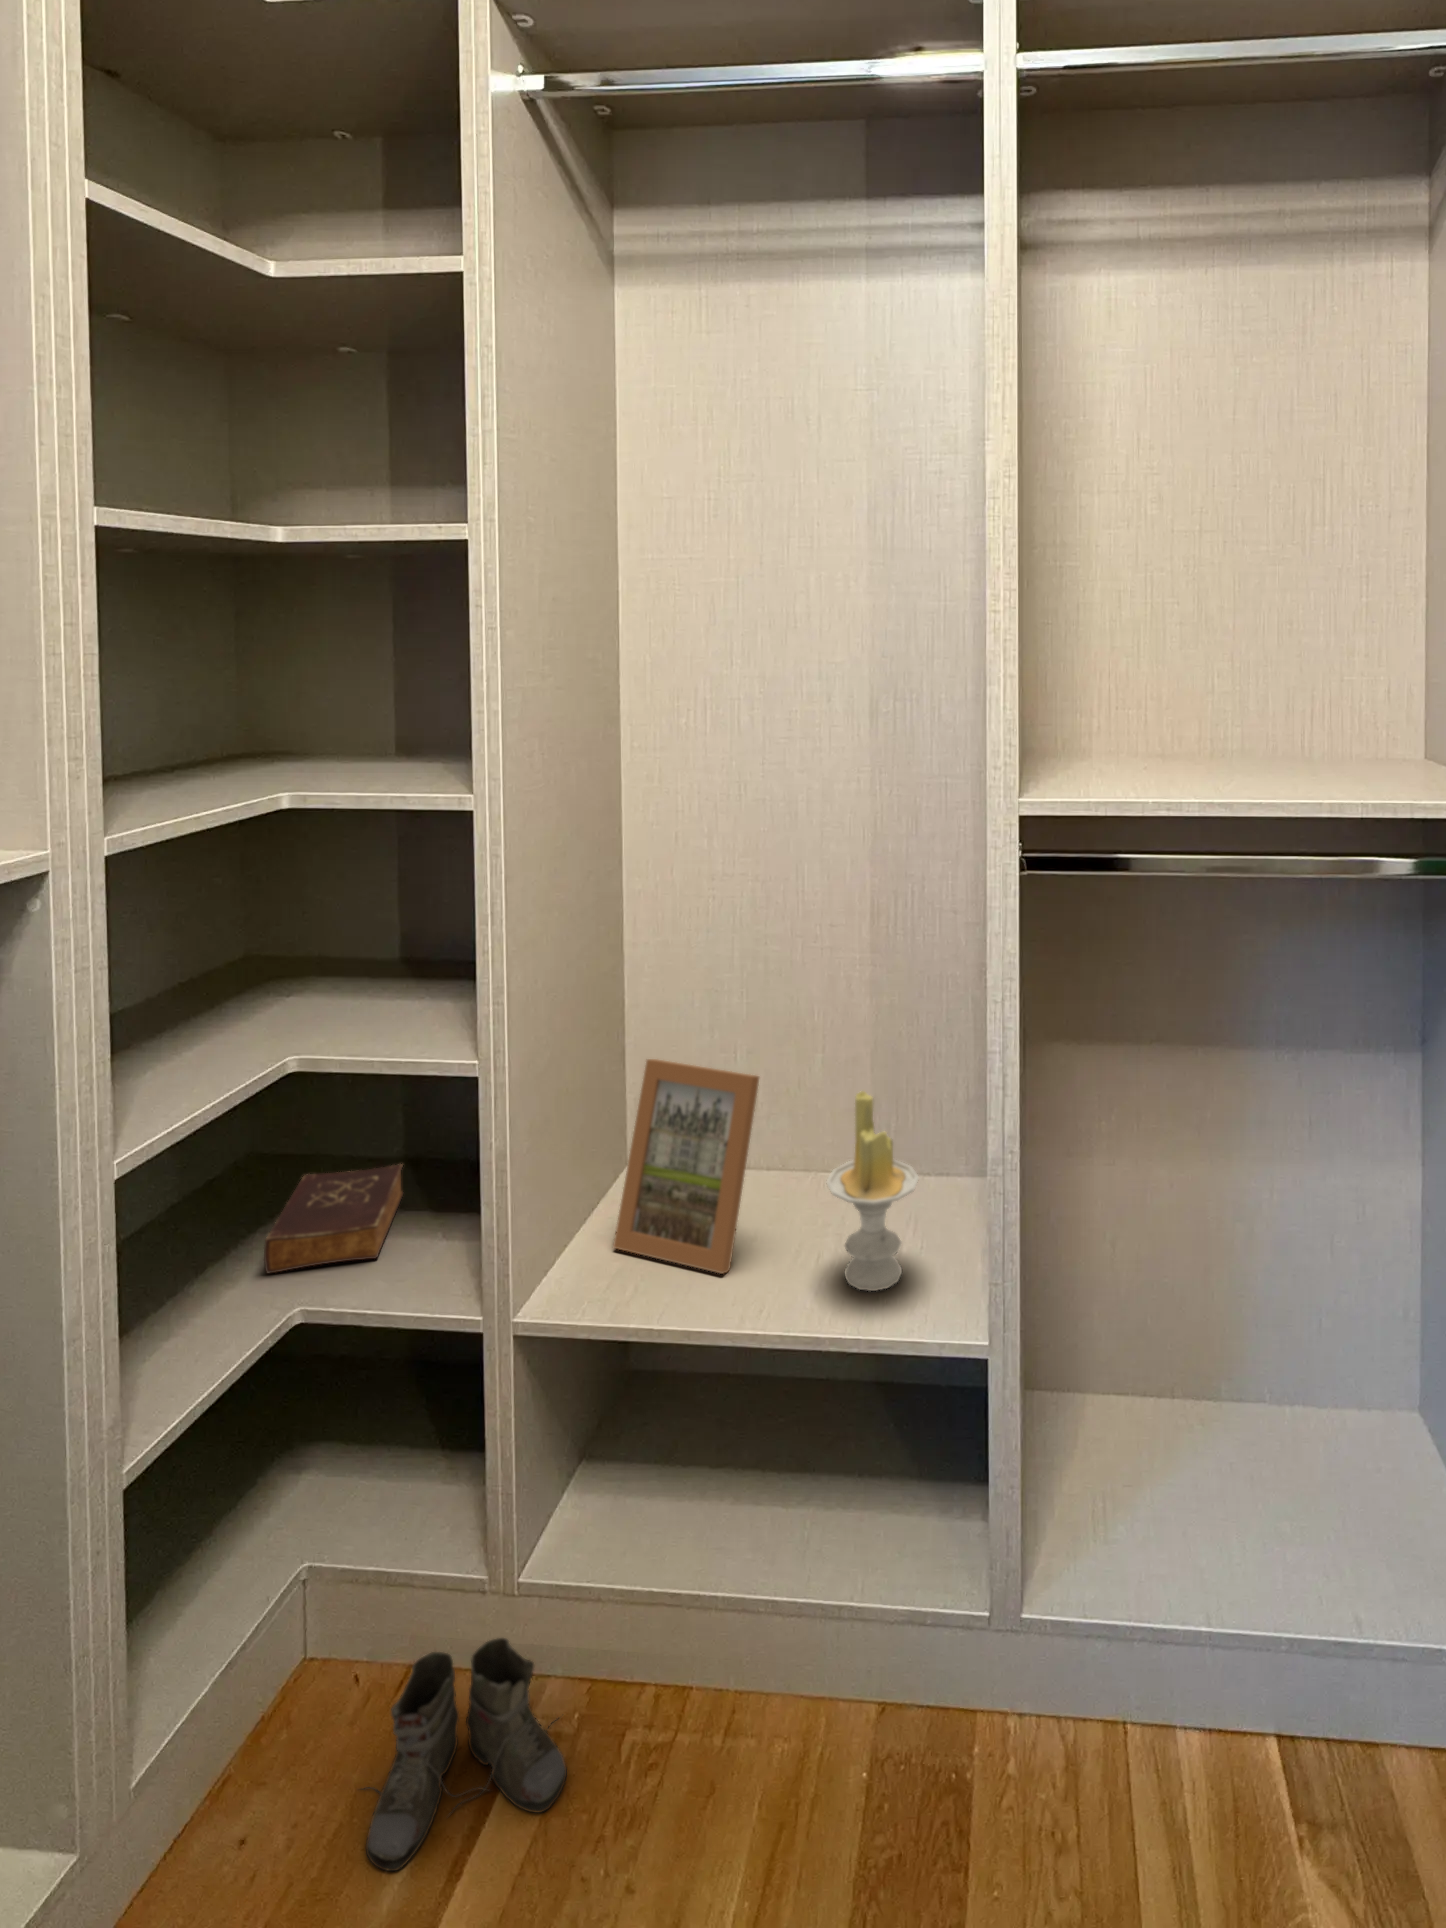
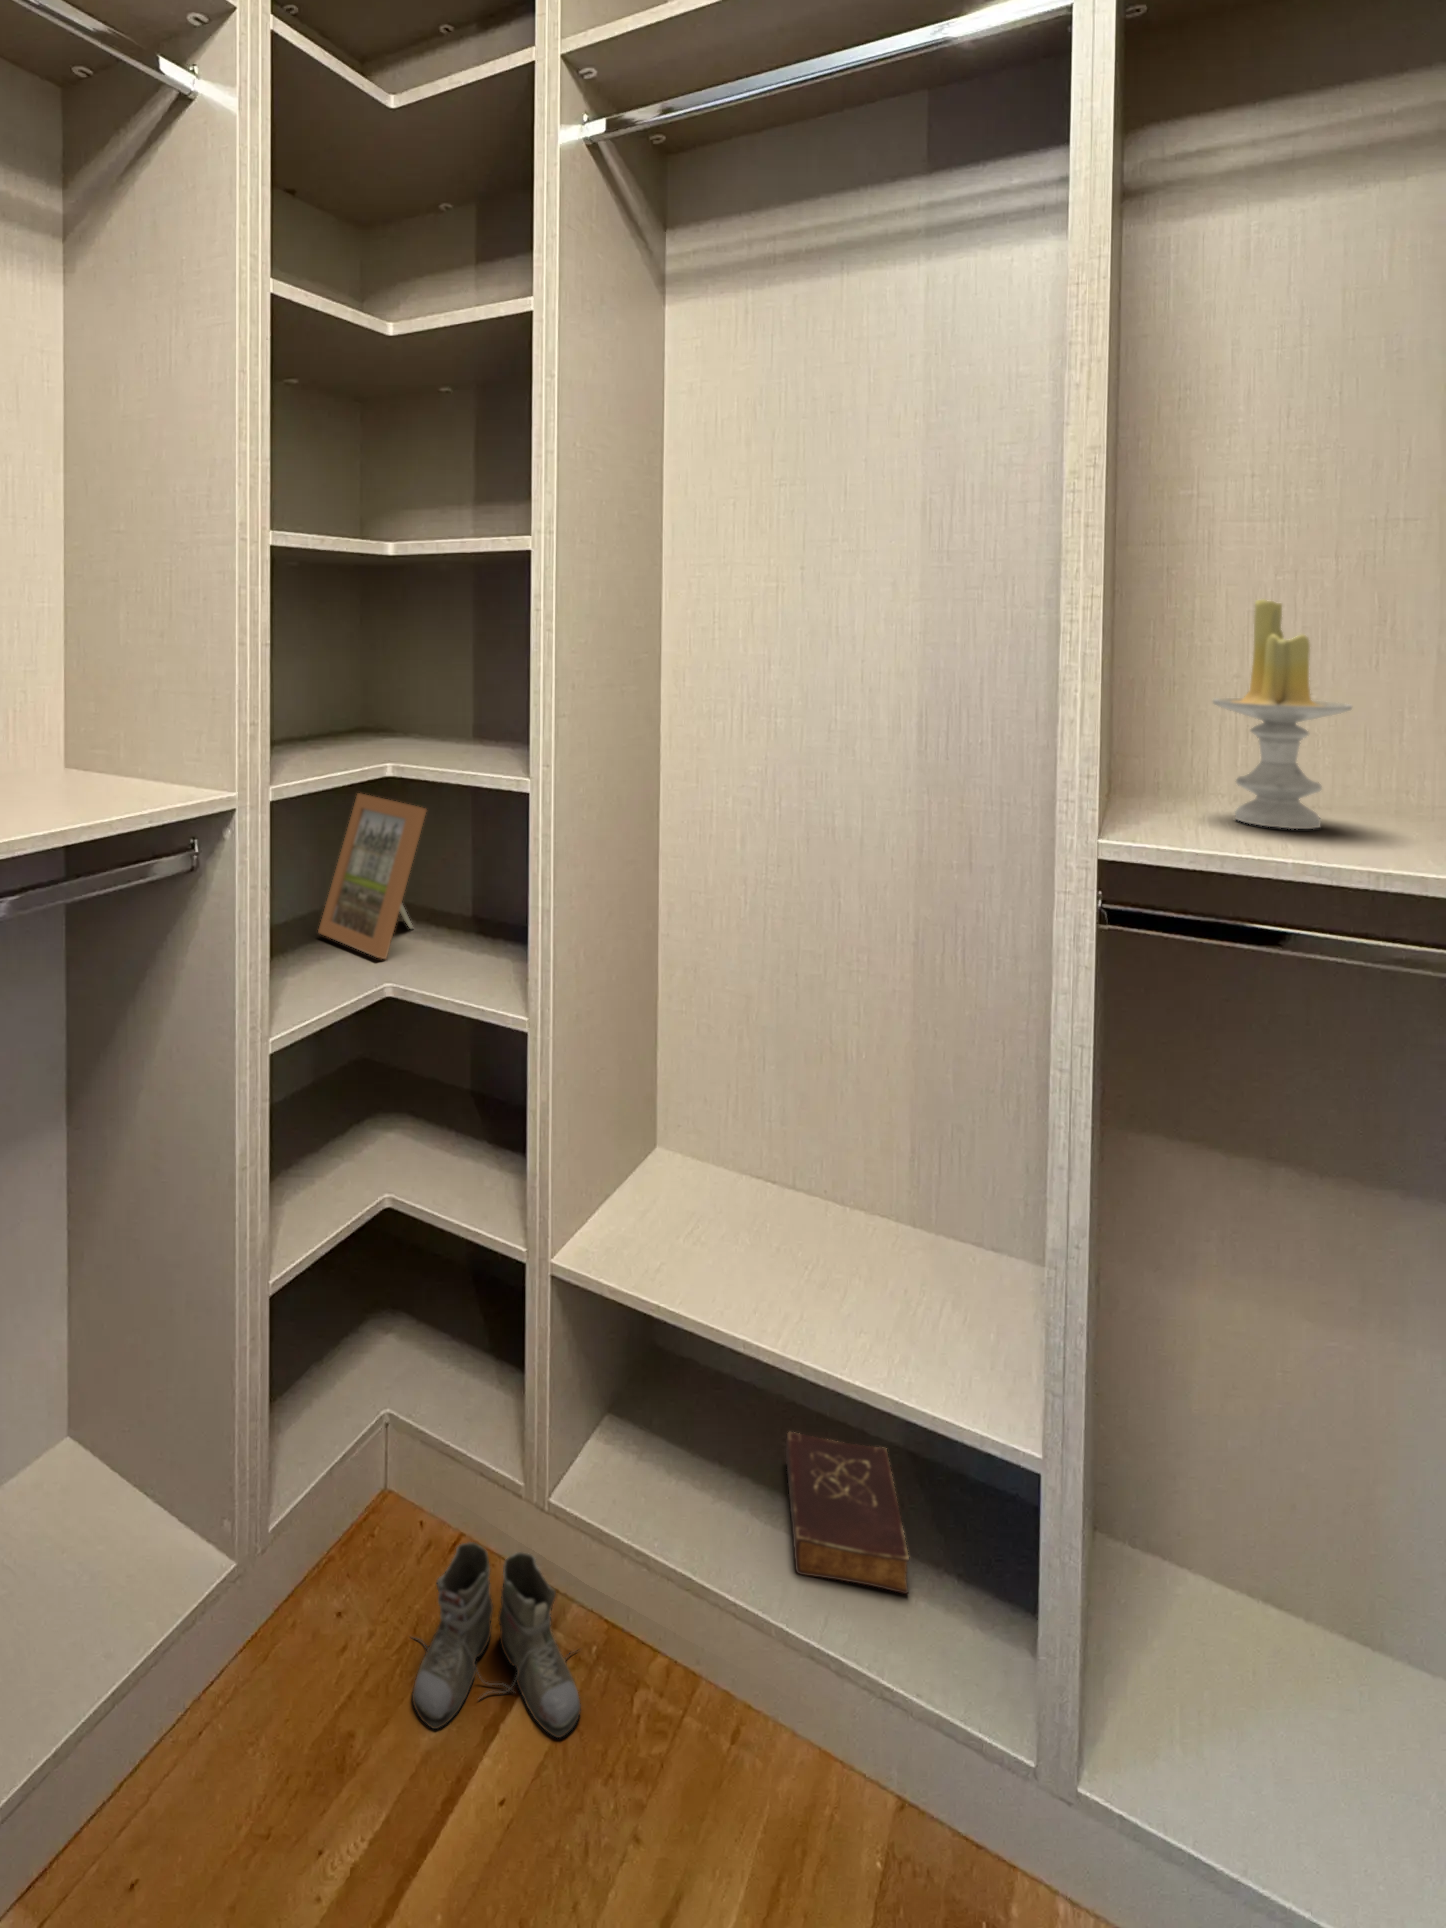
picture frame: present [613,1059,759,1274] -> present [318,793,426,959]
candle: present [827,1091,919,1291] -> present [1213,599,1352,829]
book: present [264,1165,403,1273] -> present [786,1432,909,1594]

